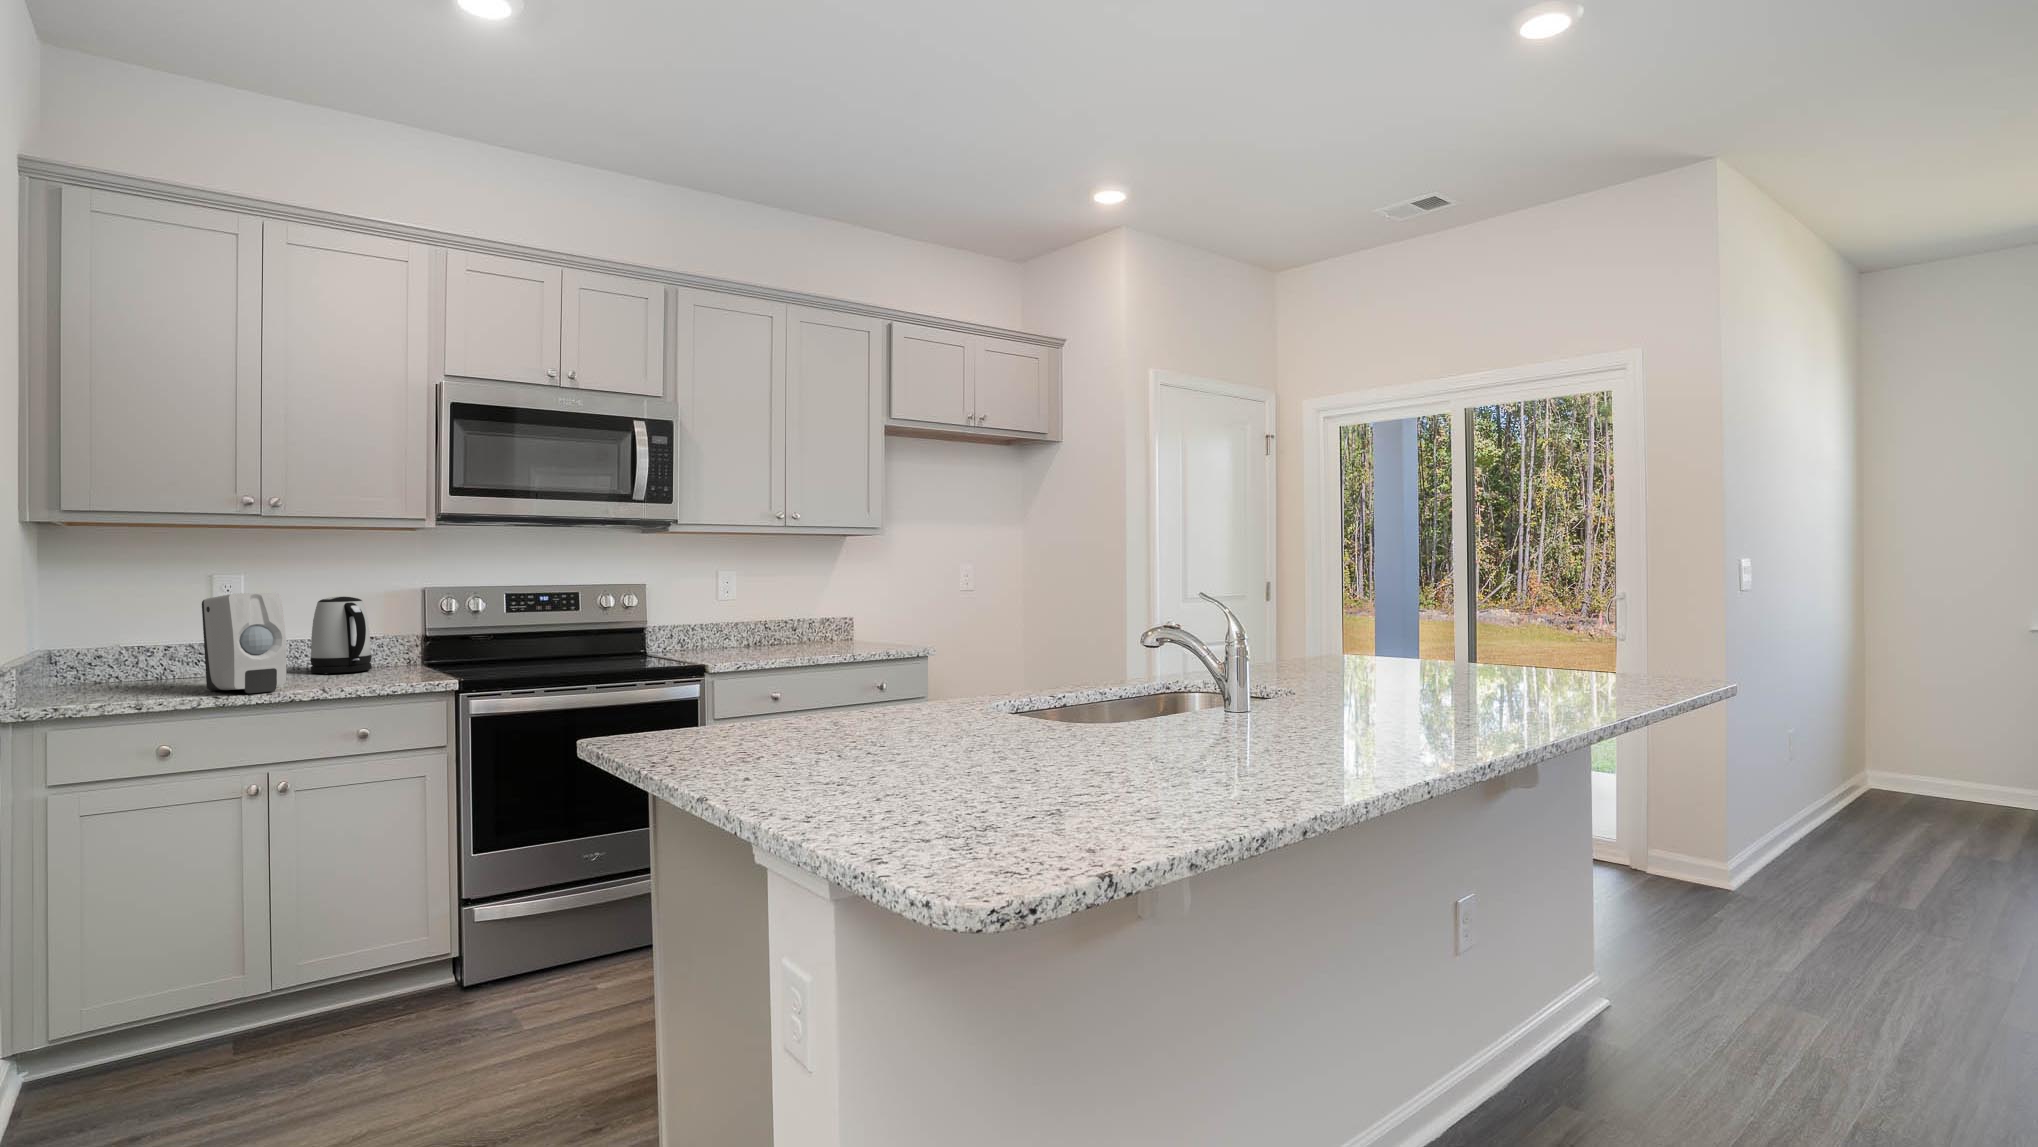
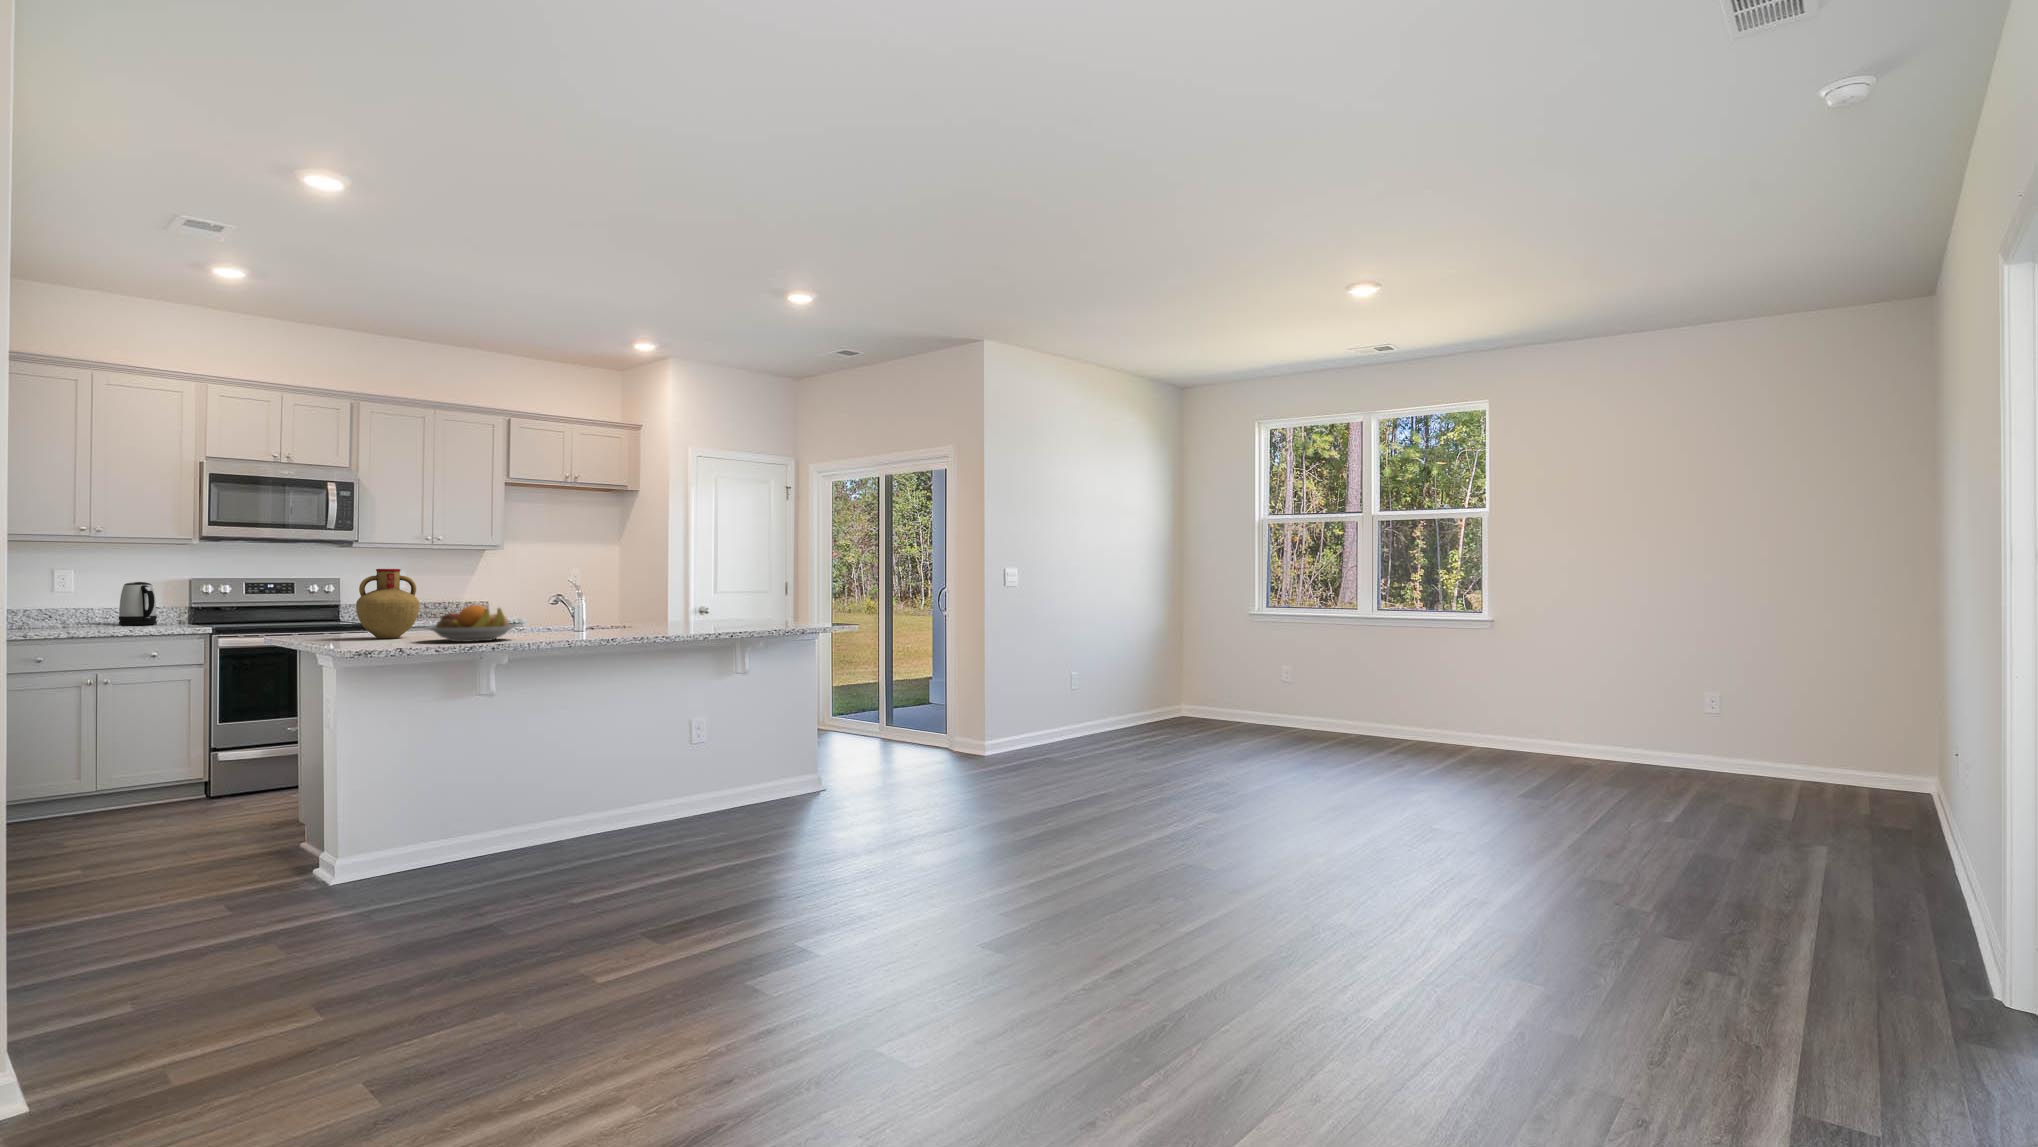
vase: none [760,570,890,734] -> present [356,569,420,638]
soap dispenser: present [202,593,286,693] -> none [60,578,110,631]
fruit bowl: none [949,661,1163,760] -> present [426,605,518,642]

